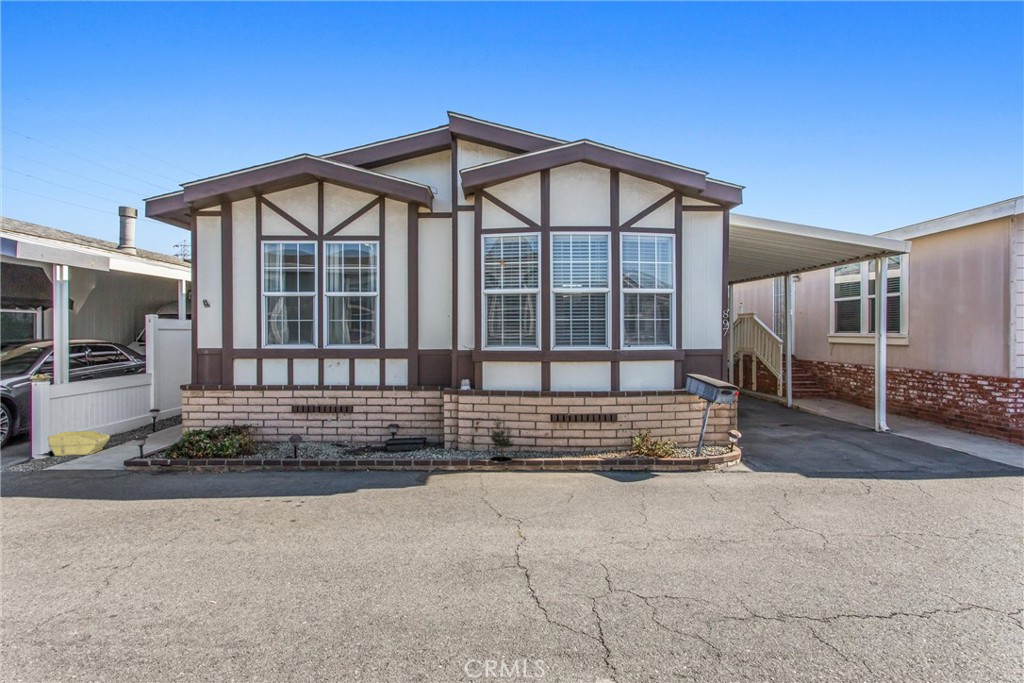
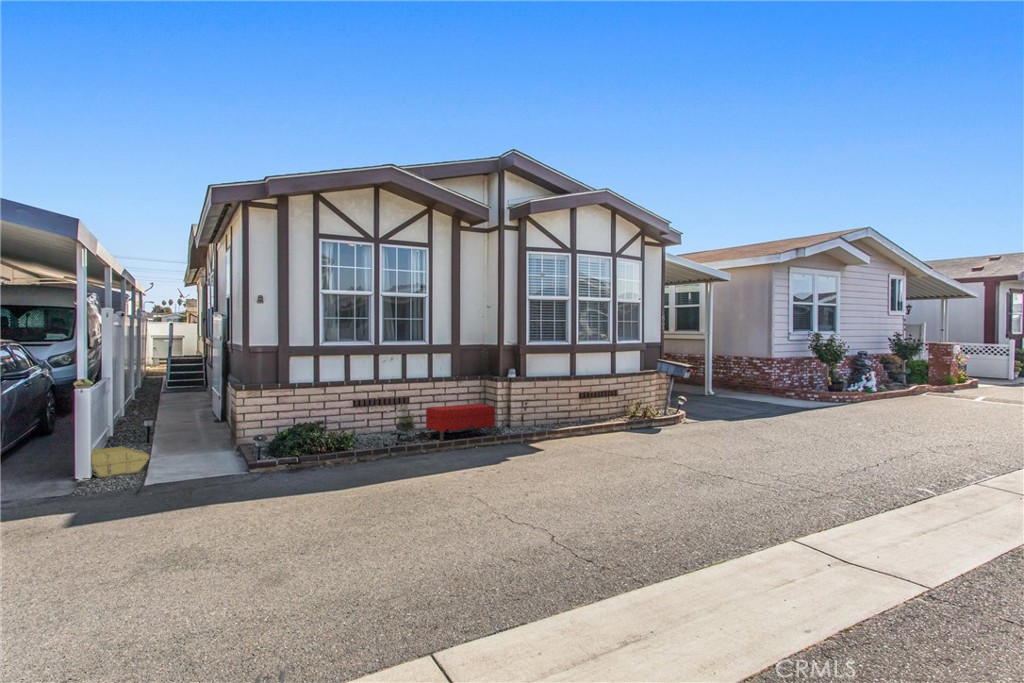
bench: none [358,417,434,458] -> present [426,404,495,441]
potted tree: present [489,419,513,463] -> present [396,407,417,443]

